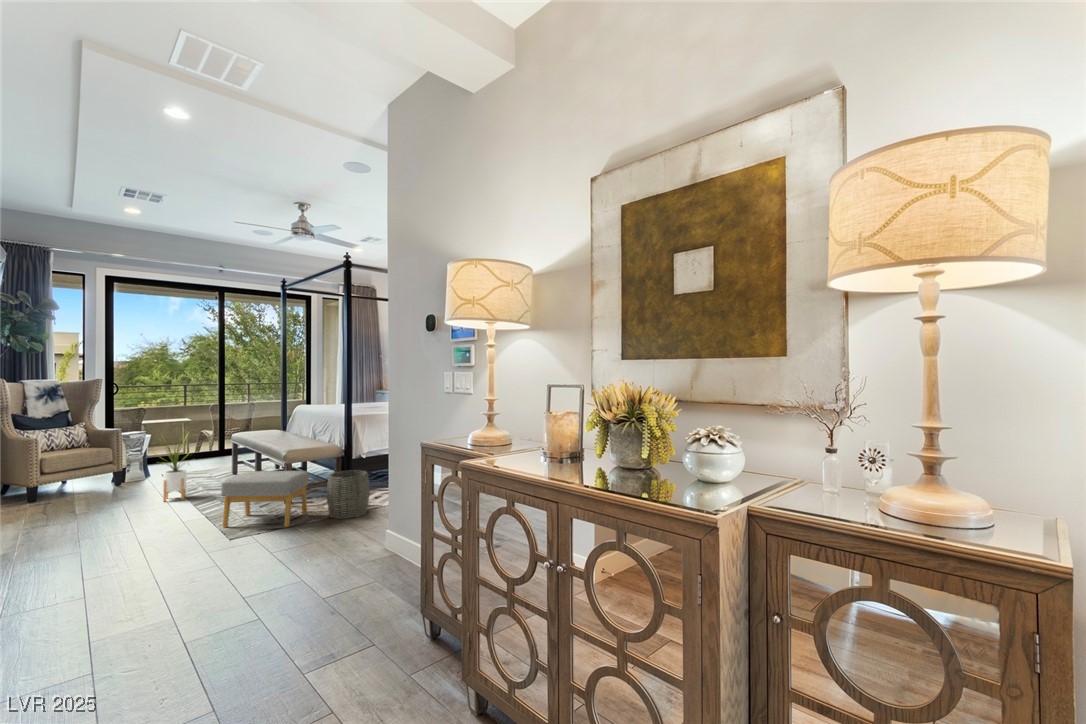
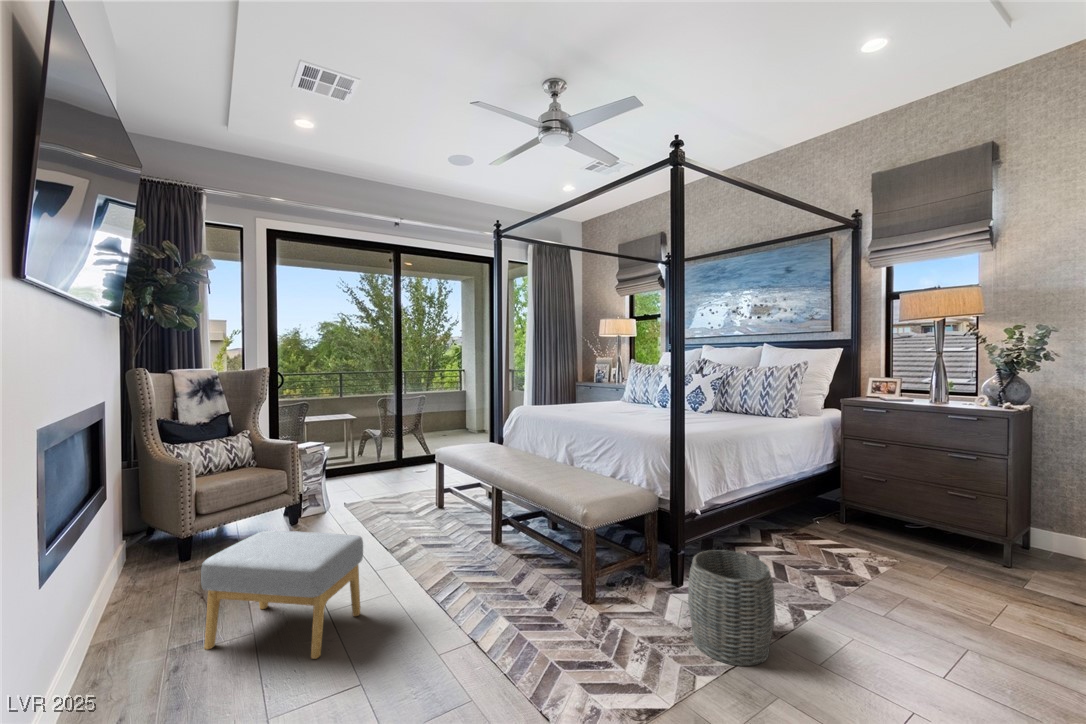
house plant: present [160,436,188,502] -> none [351,443,418,572]
footstool: present [221,471,309,528] -> present [201,531,363,659]

